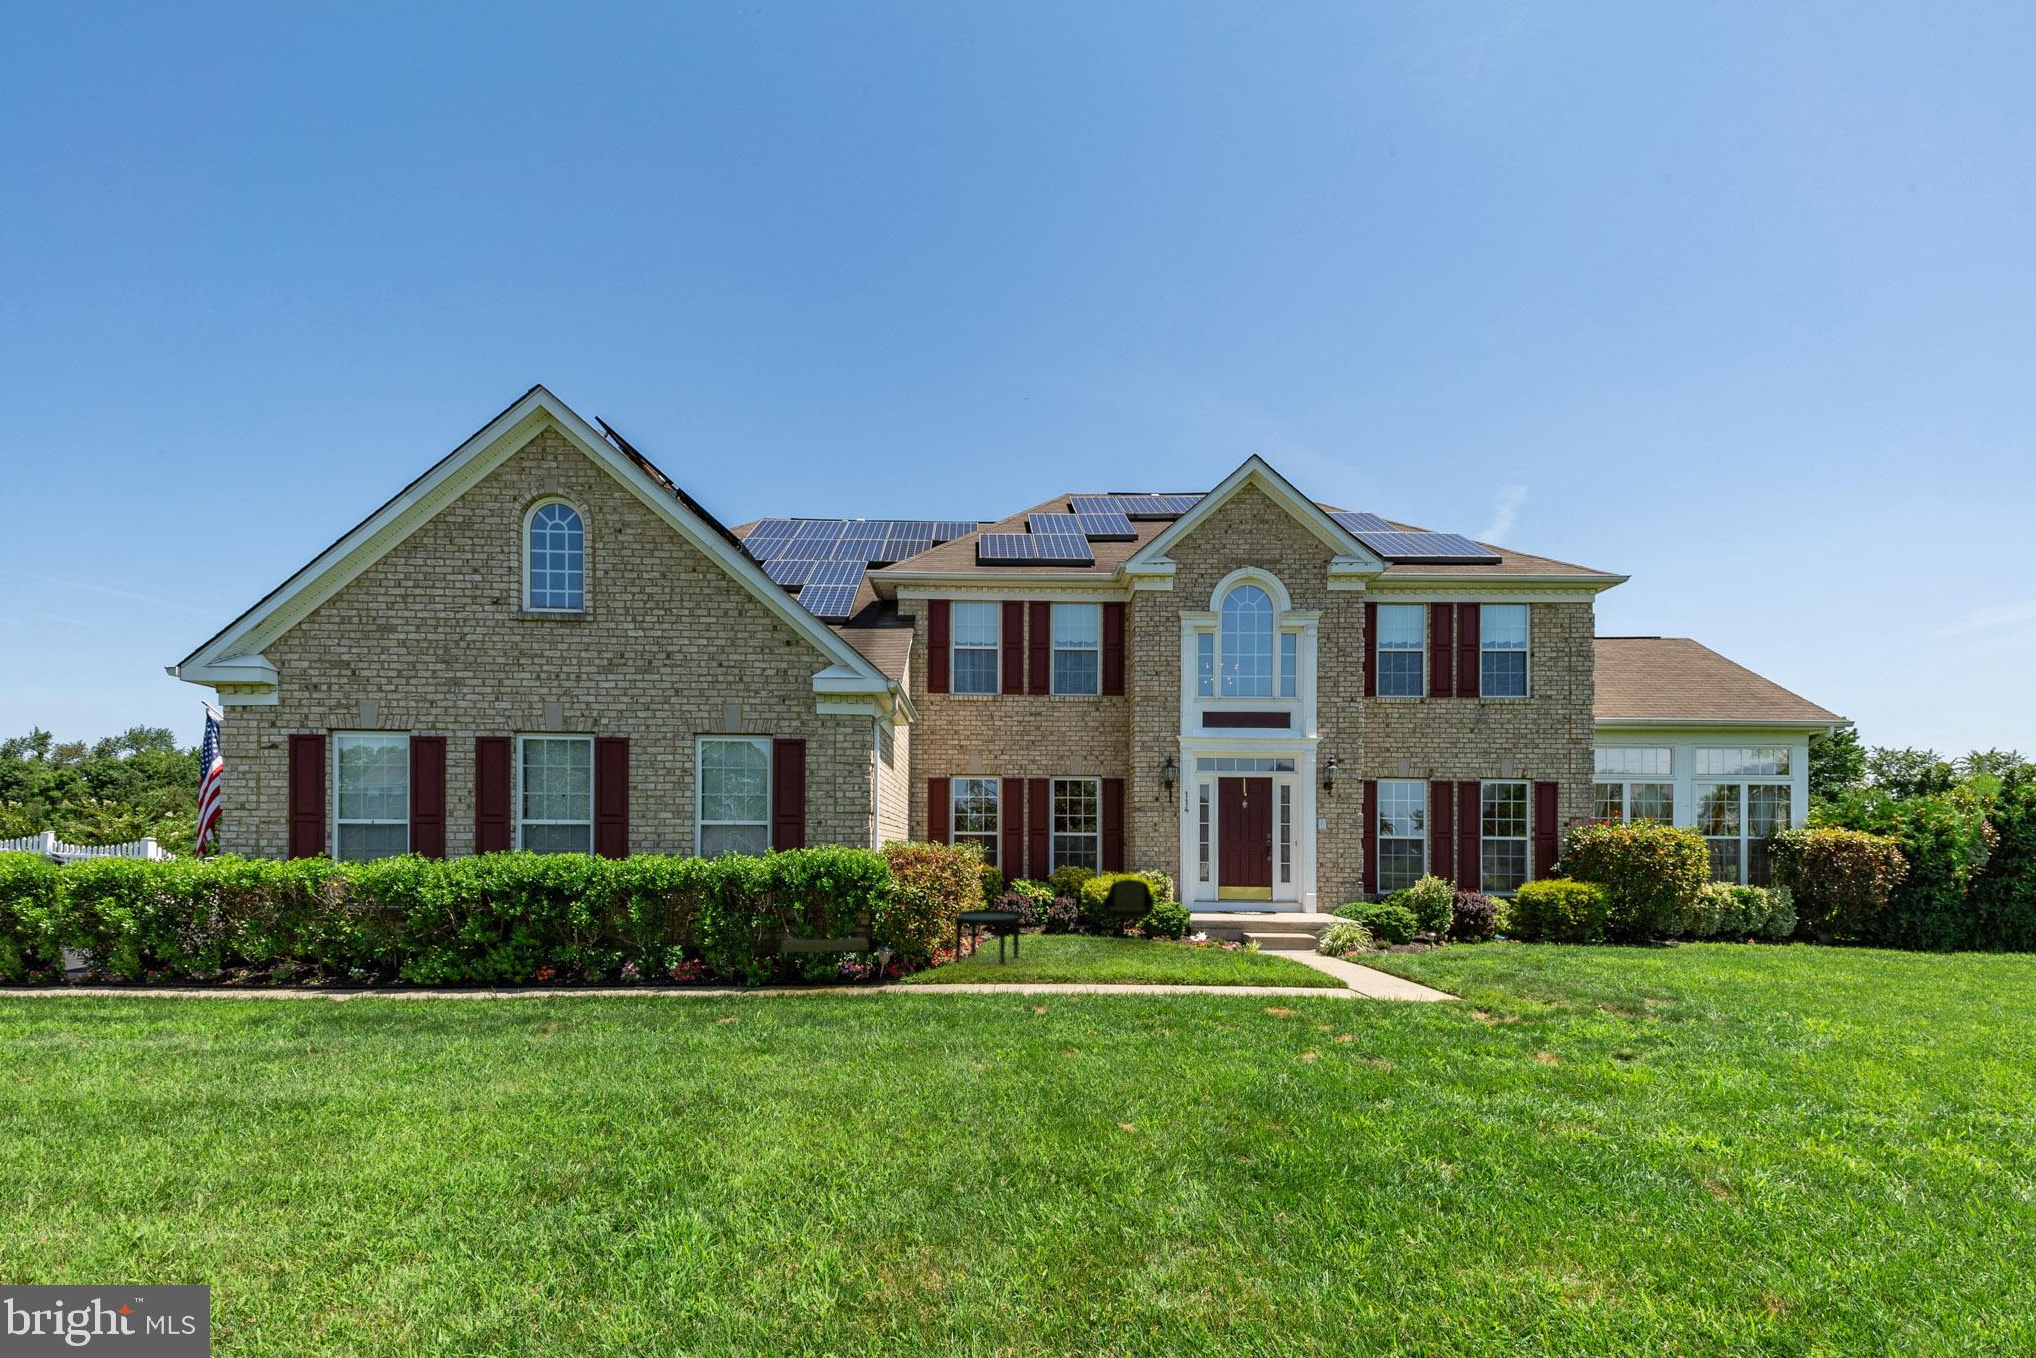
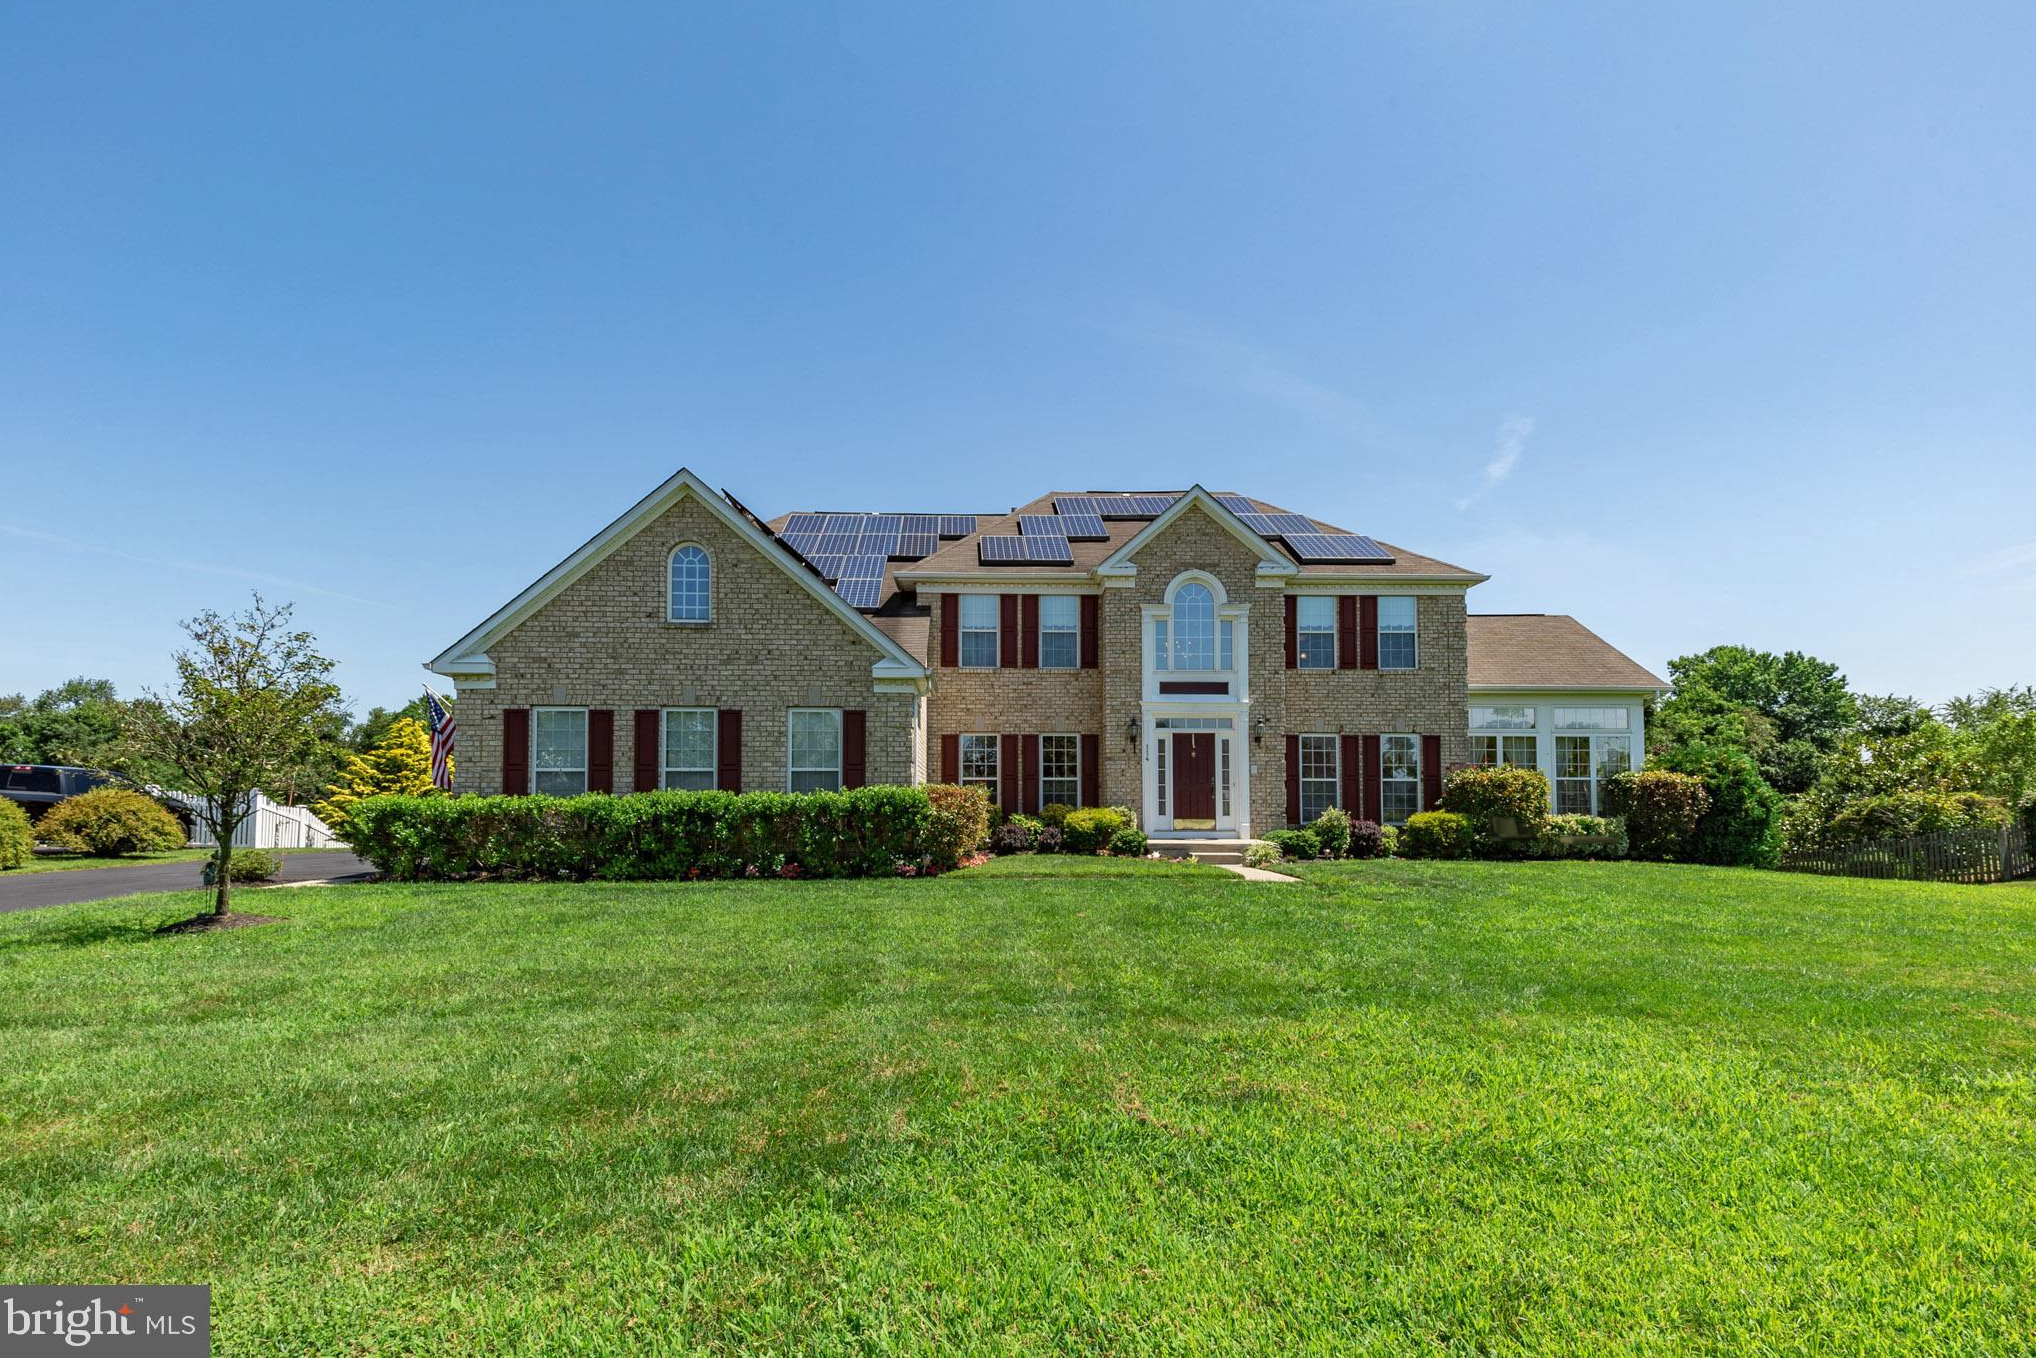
lounge chair: present [1102,879,1154,939] -> present [1489,816,1536,858]
round table: present [954,909,1025,965] -> none [969,831,1024,869]
bench: present [780,936,868,981] -> present [1560,836,1618,859]

